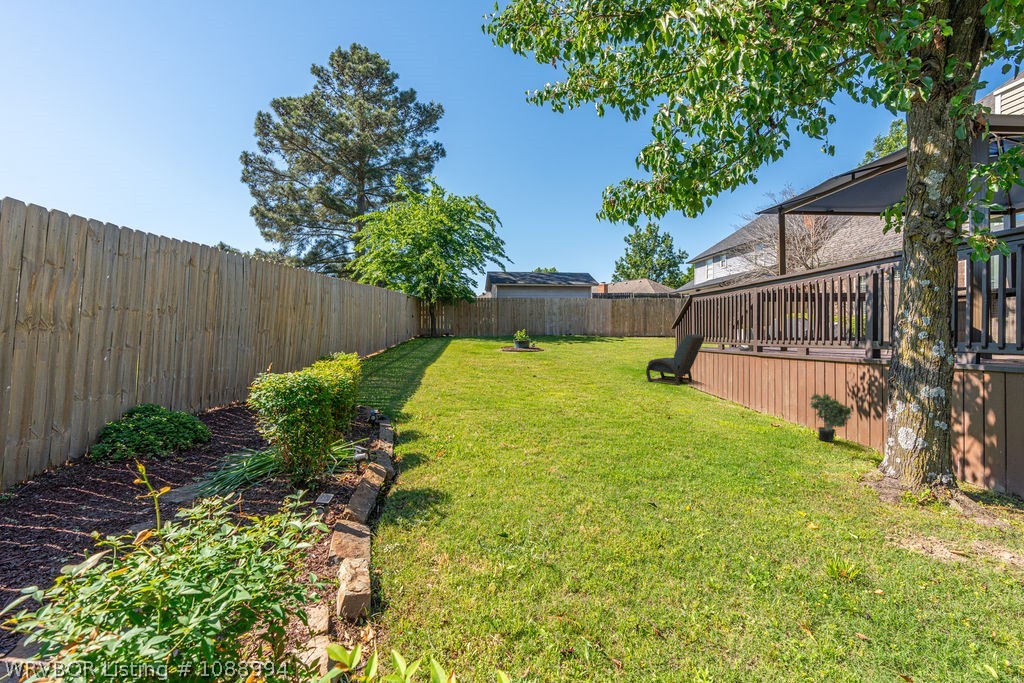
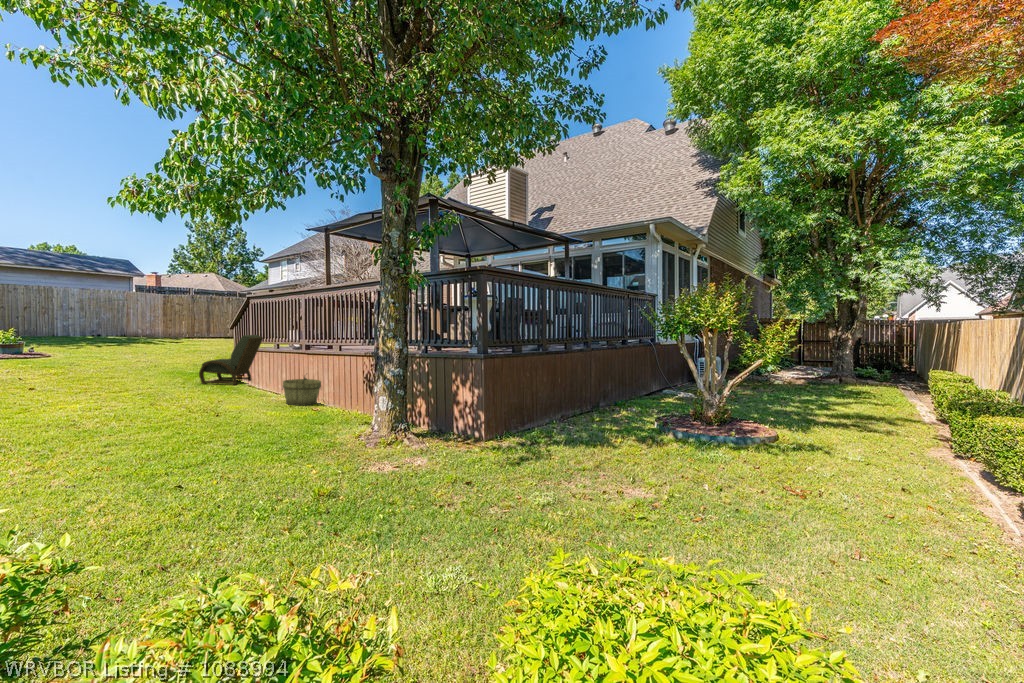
wooden bucket: none [732,380,781,418] -> present [282,376,321,405]
potted plant: present [810,394,853,442] -> none [336,379,365,415]

